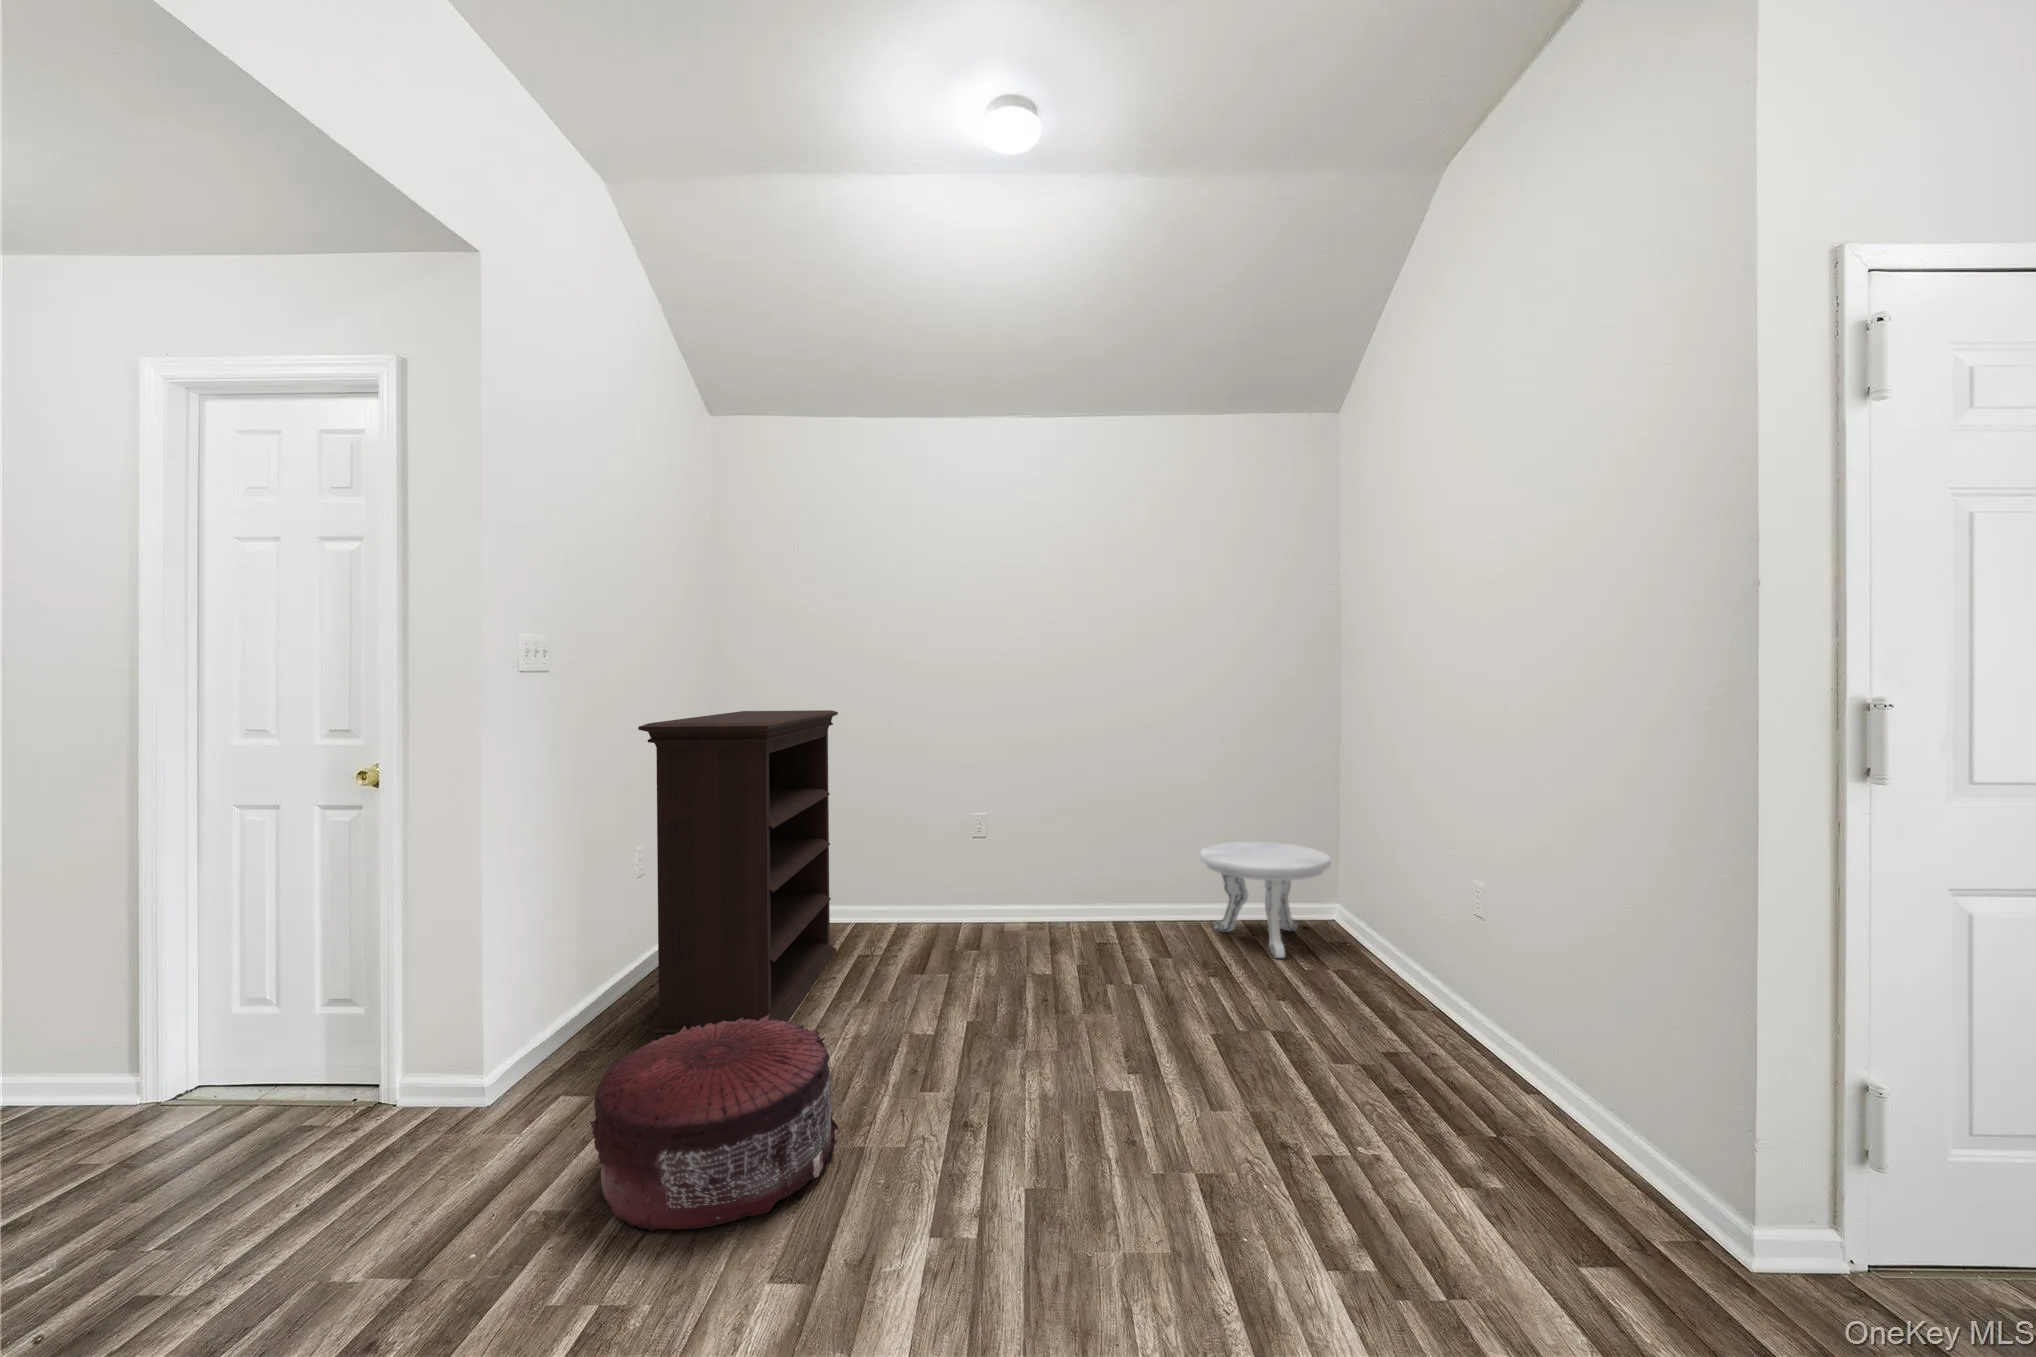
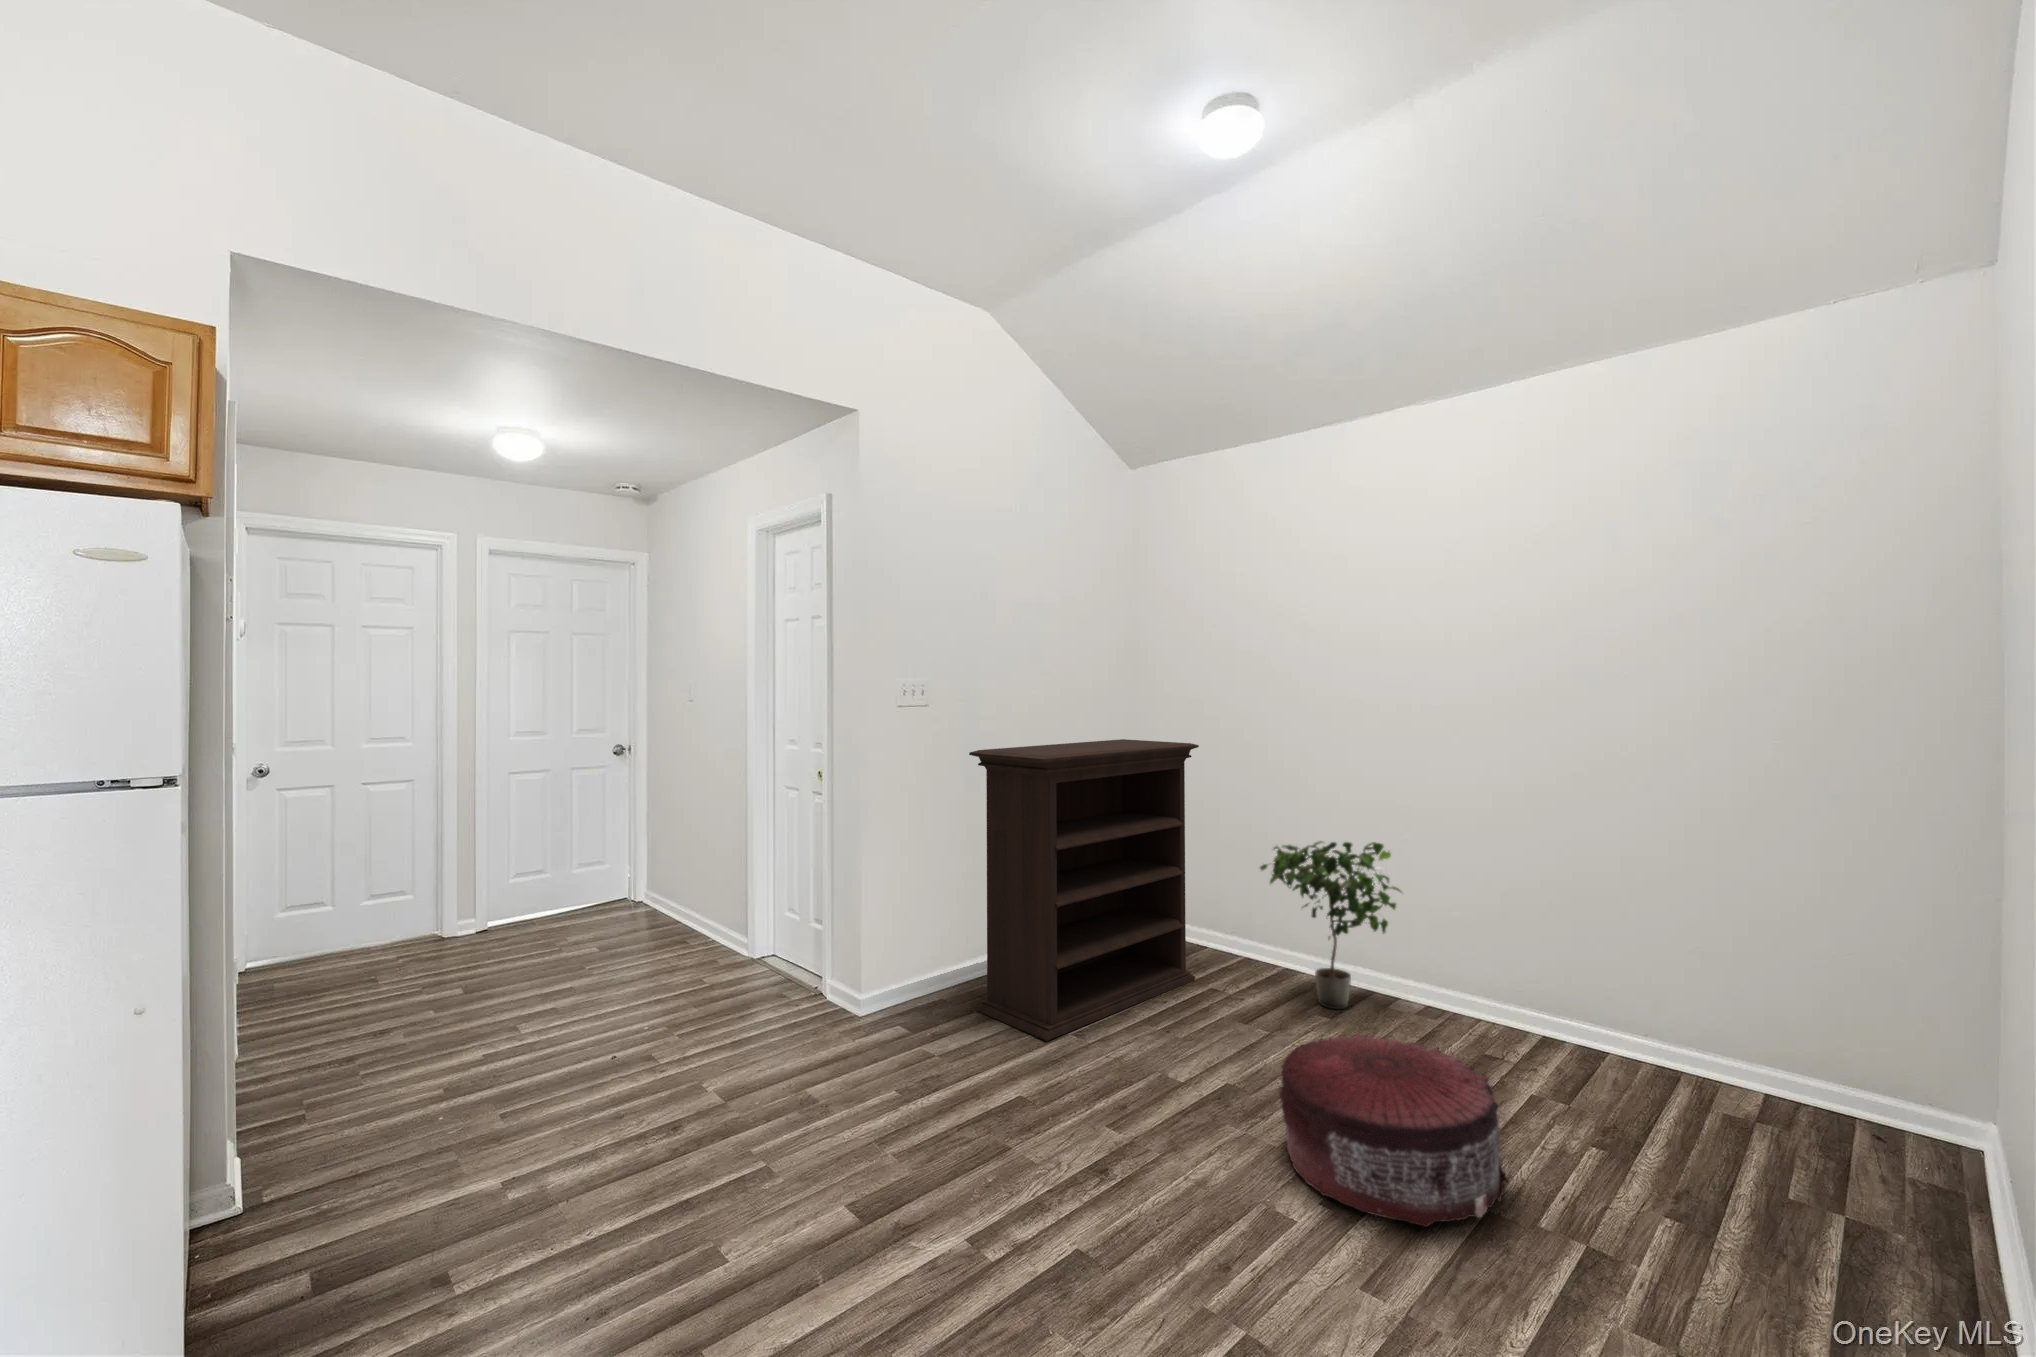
potted plant: none [898,789,1018,943] -> present [1260,841,1401,1009]
side table: present [1200,842,1331,958] -> none [1654,970,1917,1171]
pouf: present [591,1015,839,1231] -> present [1279,1034,1508,1227]

